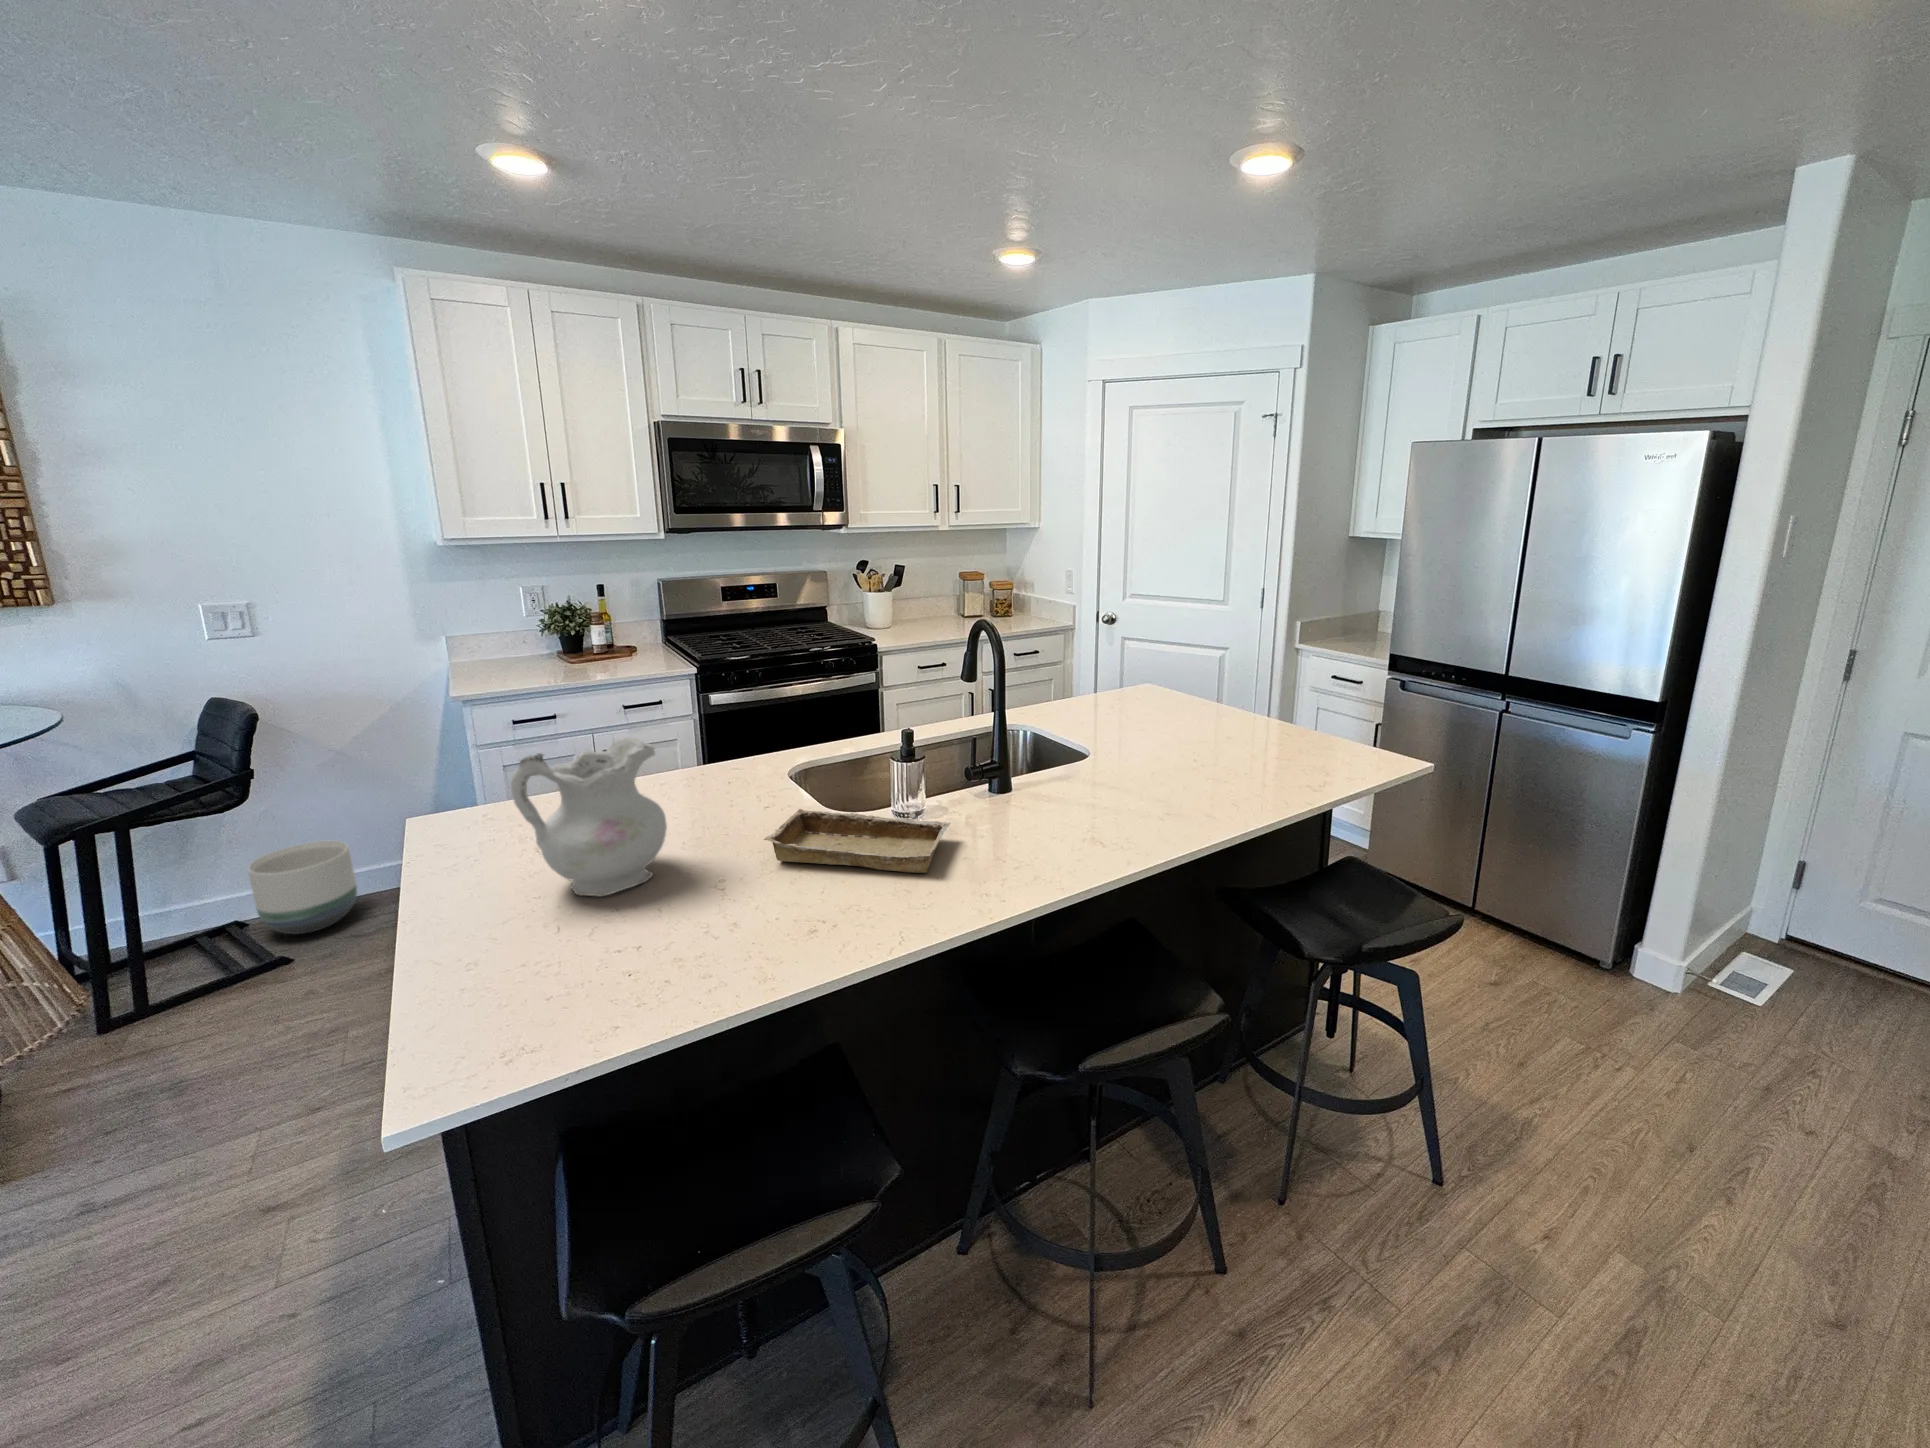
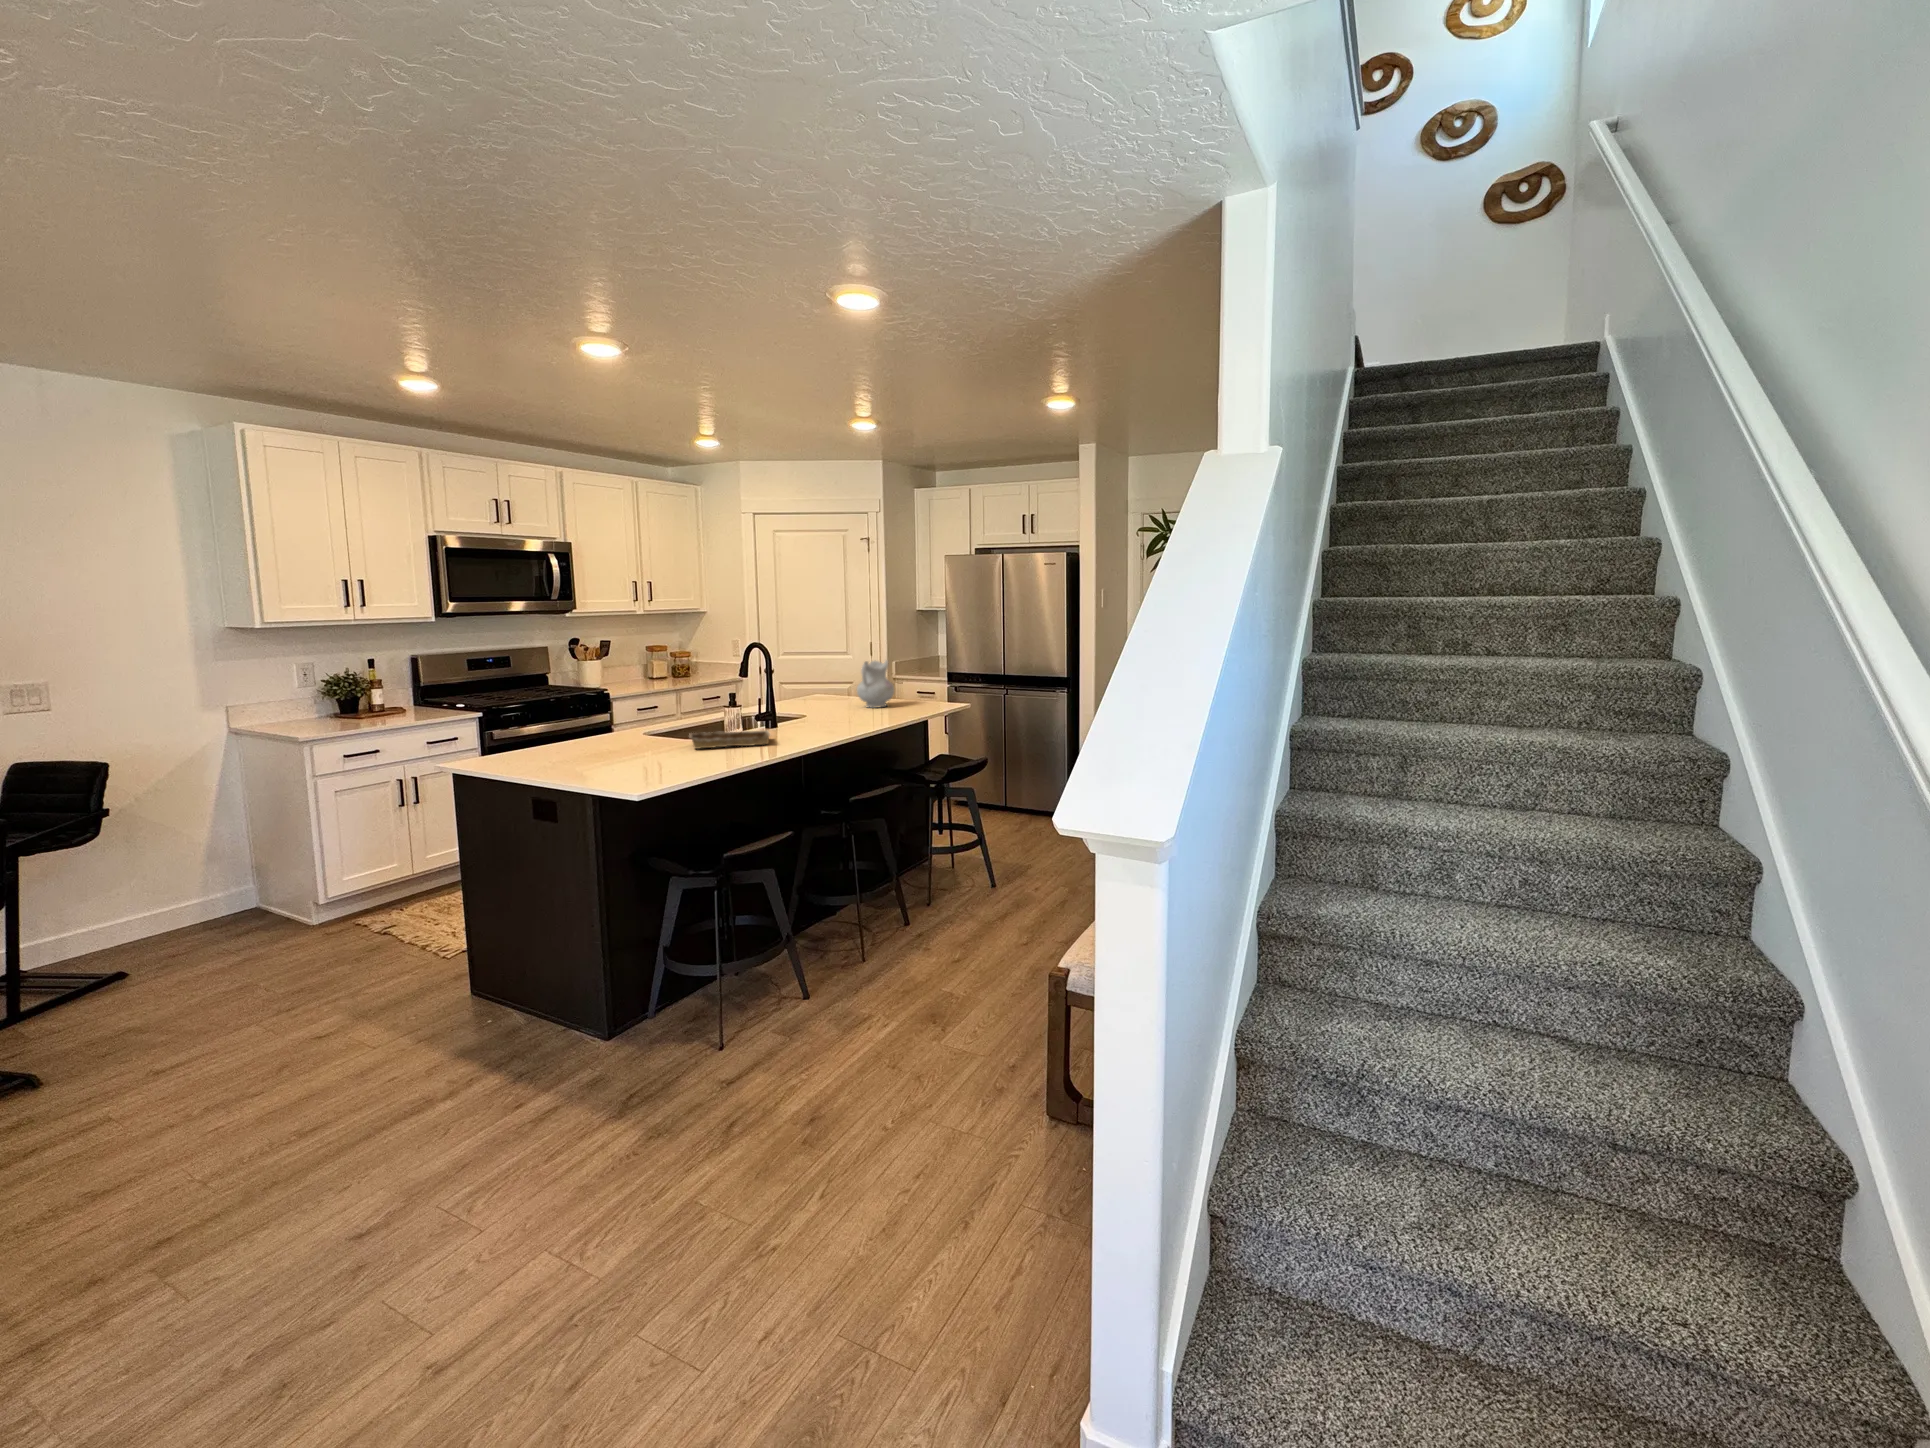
ceramic pitcher: present [511,737,667,897] -> present [857,660,894,708]
planter: present [248,841,357,934] -> none [65,882,165,961]

